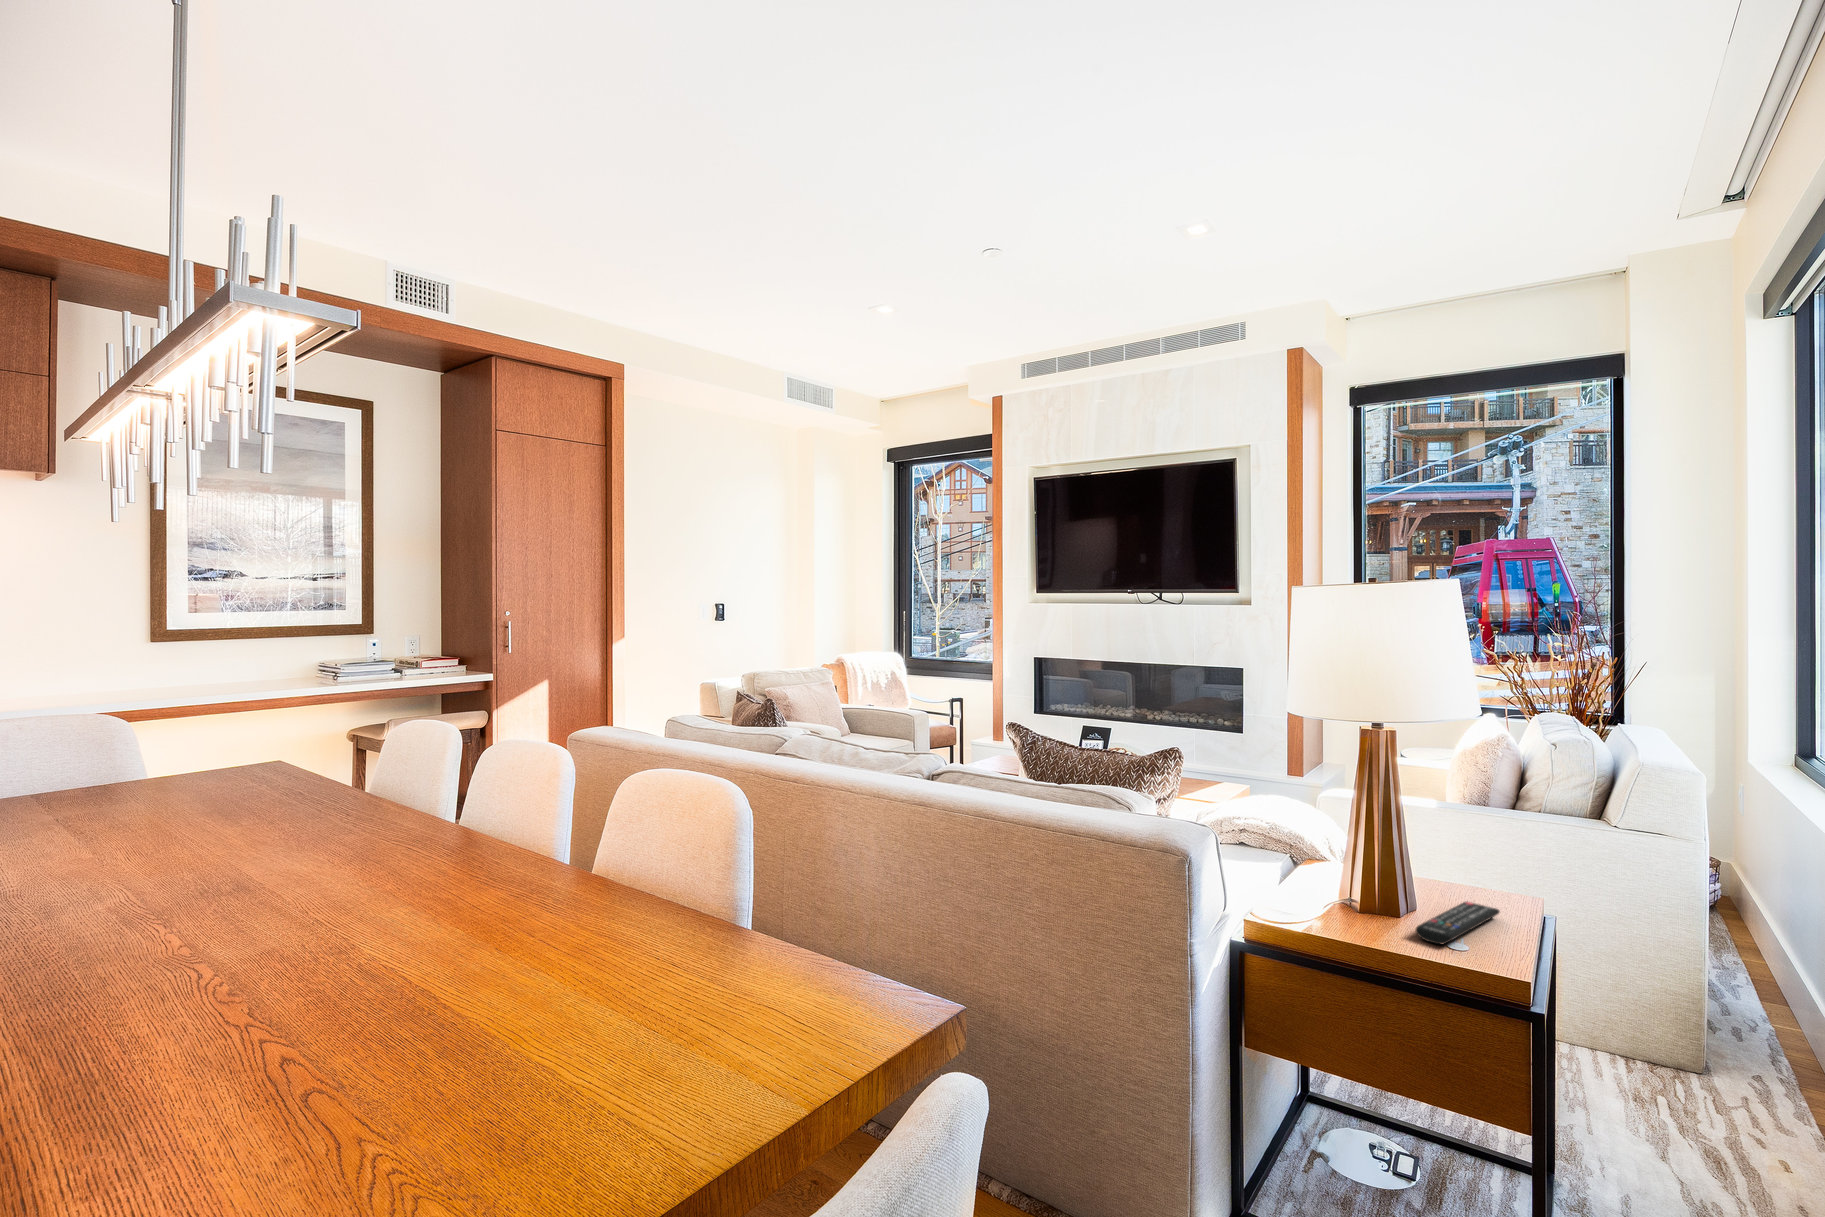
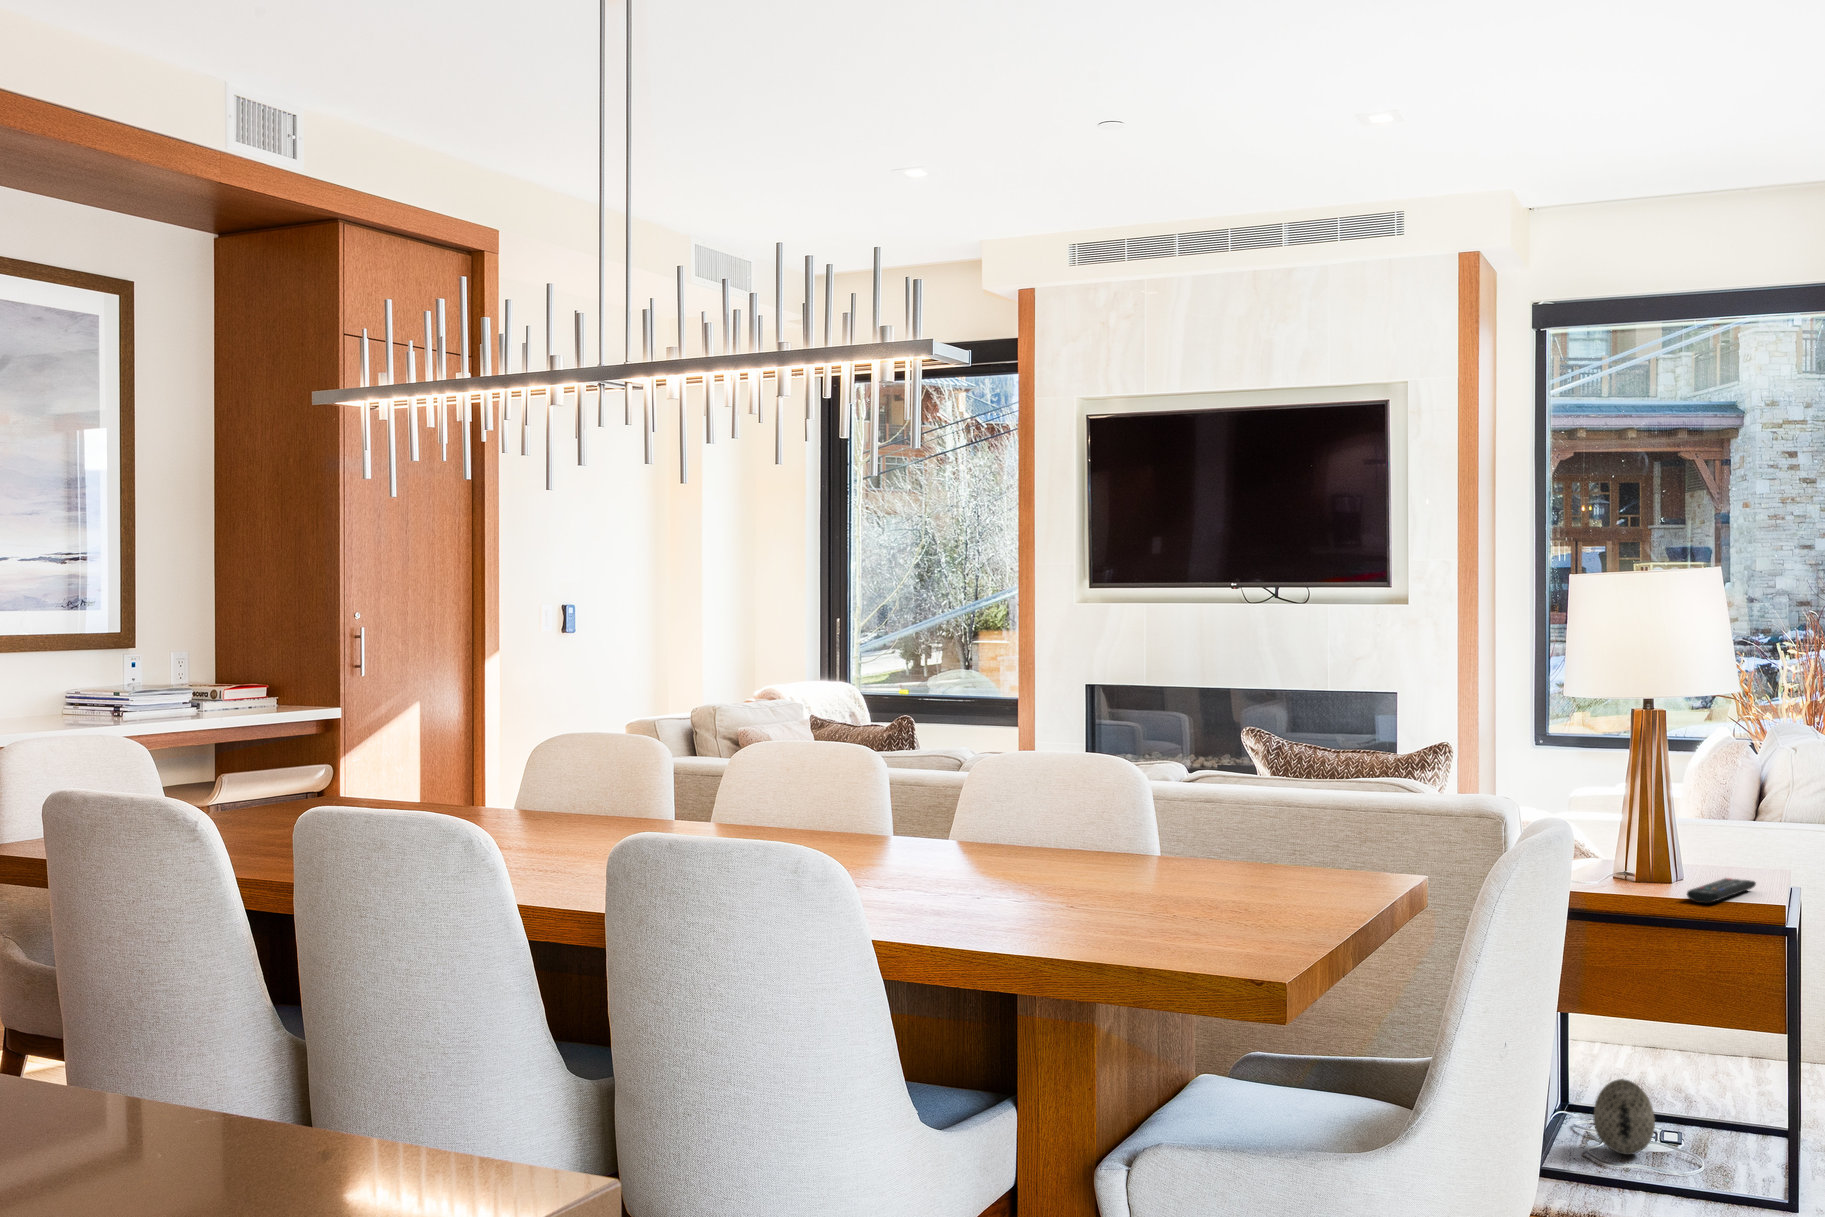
decorative egg: none [1326,1086,1389,1166] -> present [1593,1079,1655,1155]

